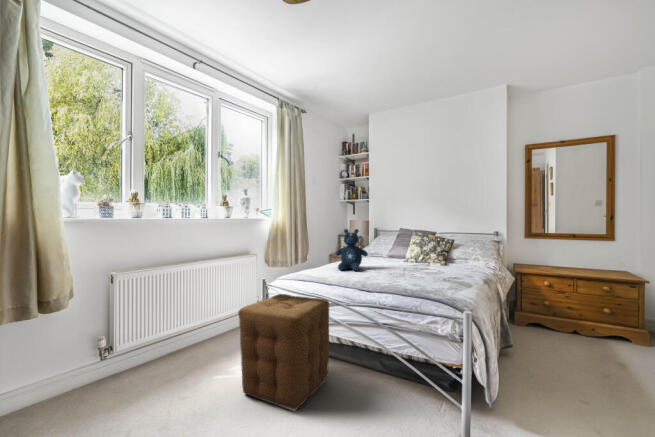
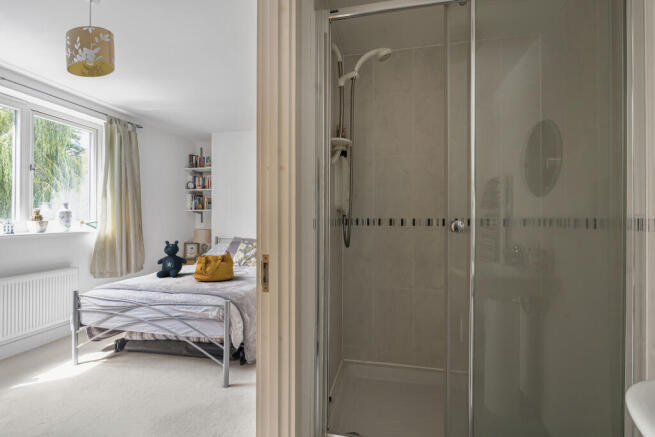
handbag: none [386,242,435,280] -> present [194,251,234,281]
ottoman: present [238,294,329,411] -> none [35,302,134,395]

